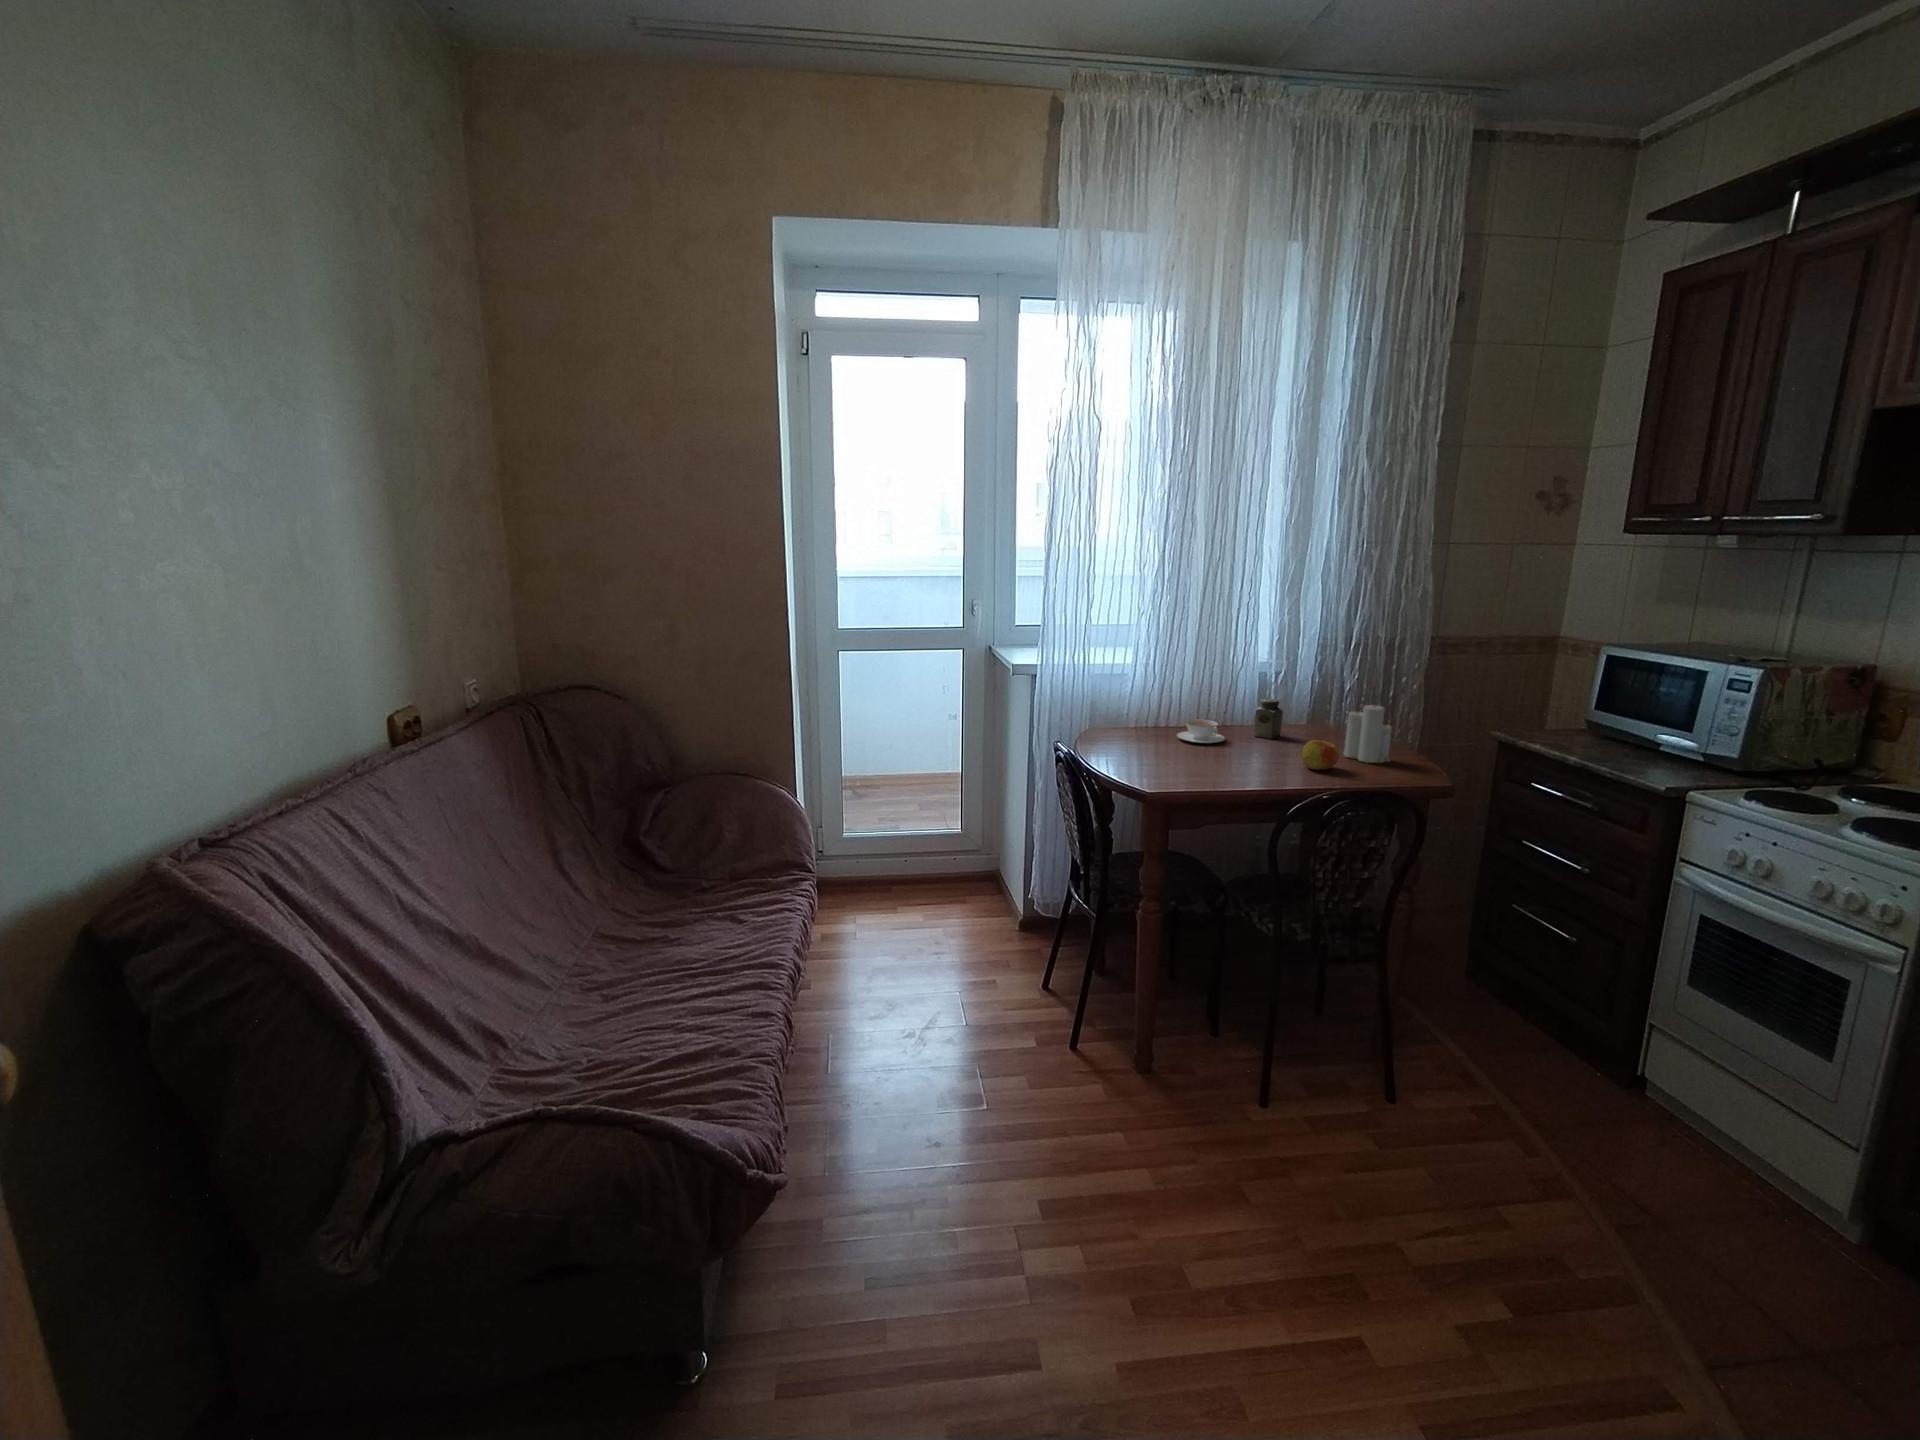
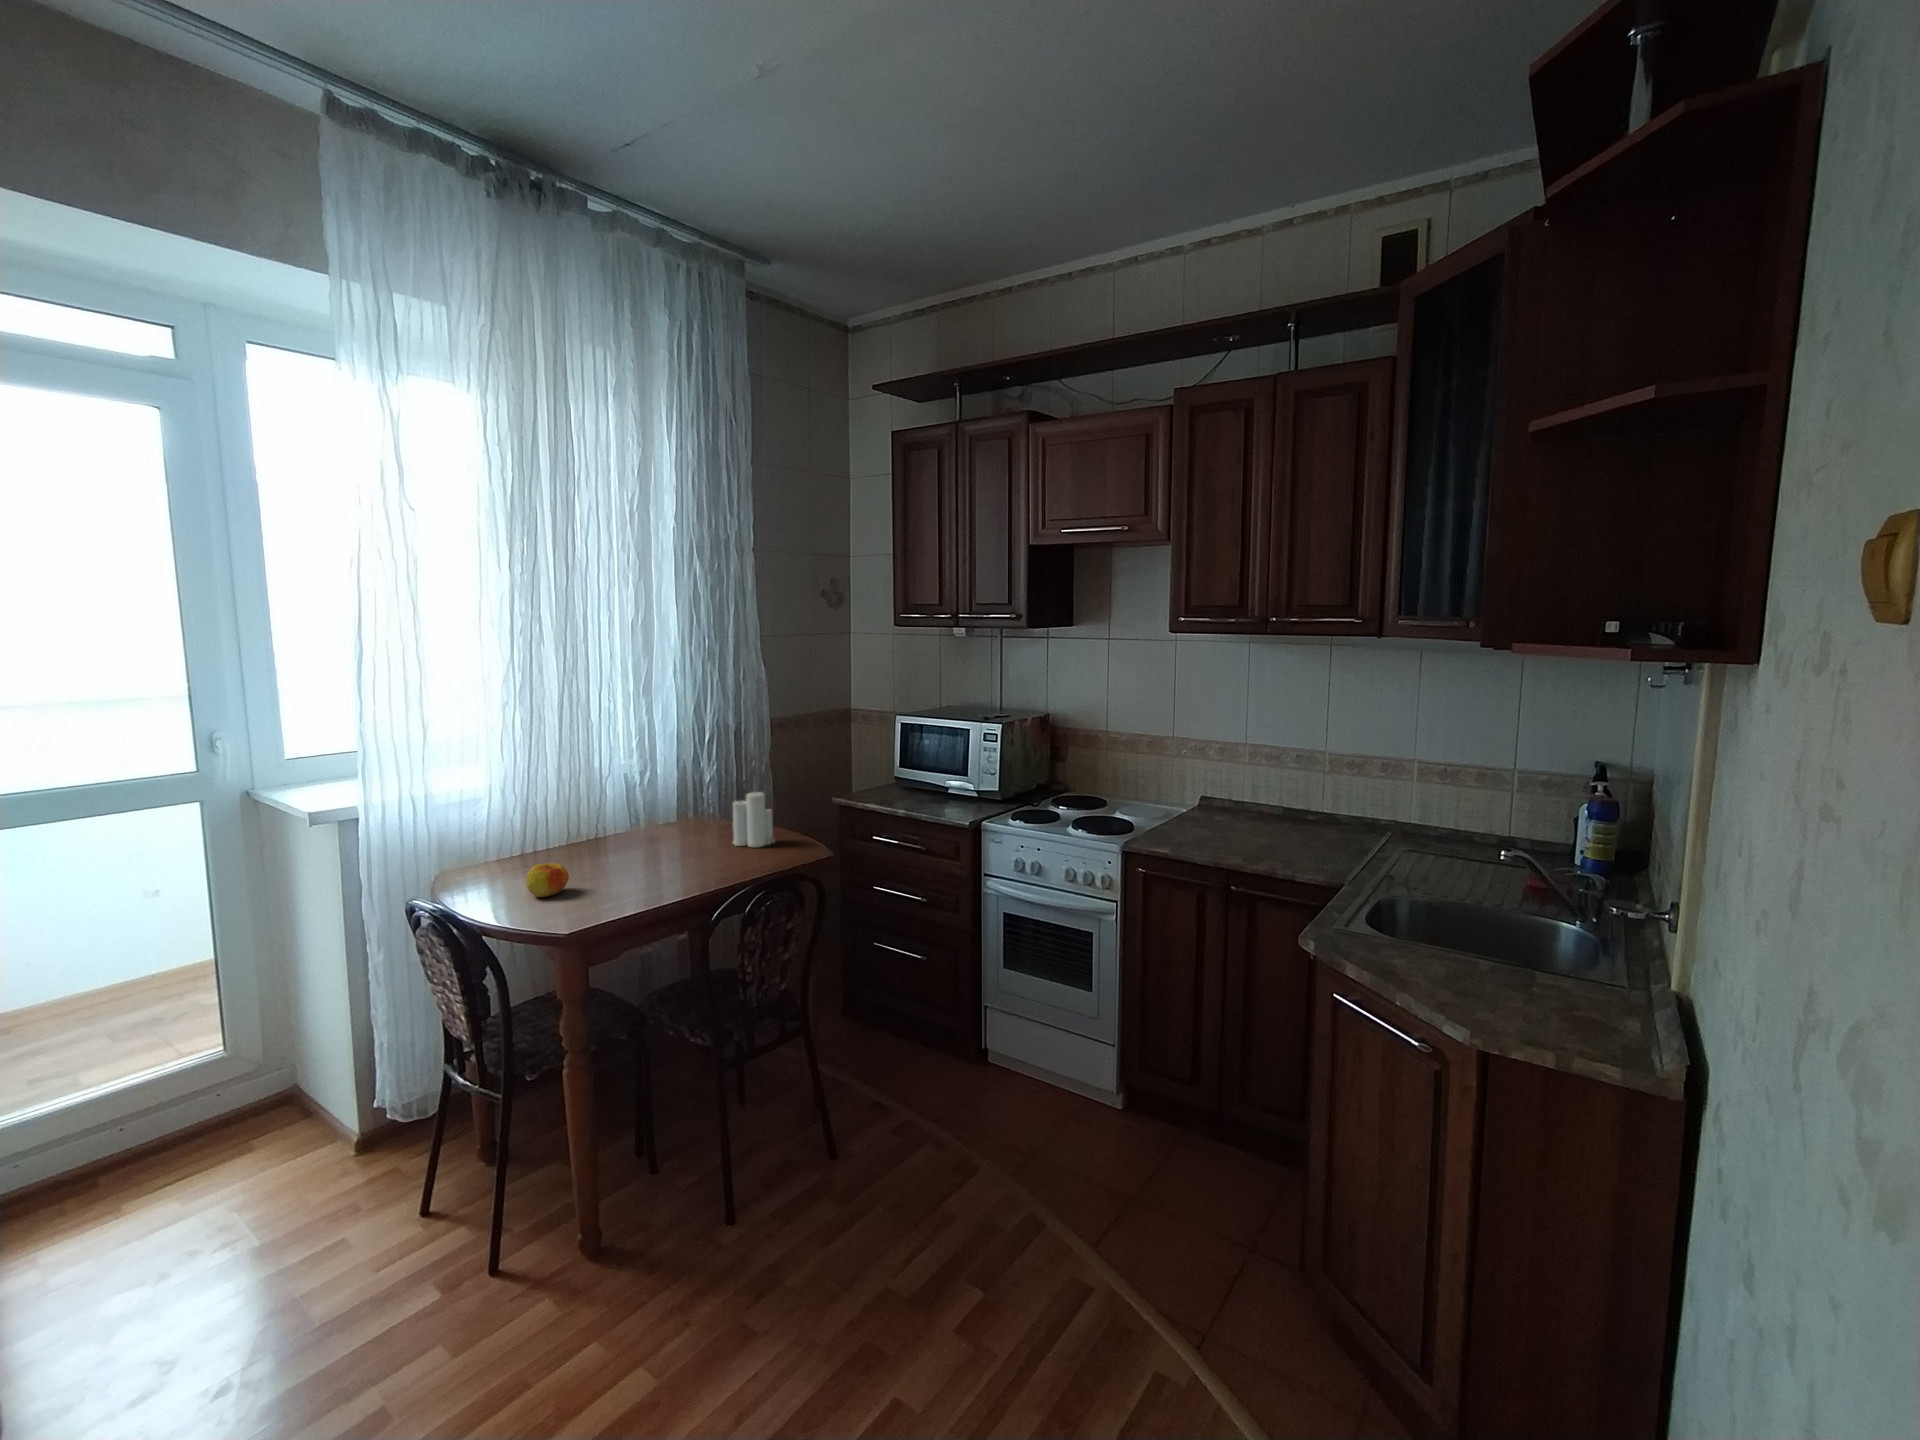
salt shaker: present [1254,699,1283,739] -> none [637,801,665,842]
teacup: present [1177,719,1225,743] -> none [555,835,612,862]
apple: present [1302,740,1340,770] -> present [527,863,569,897]

